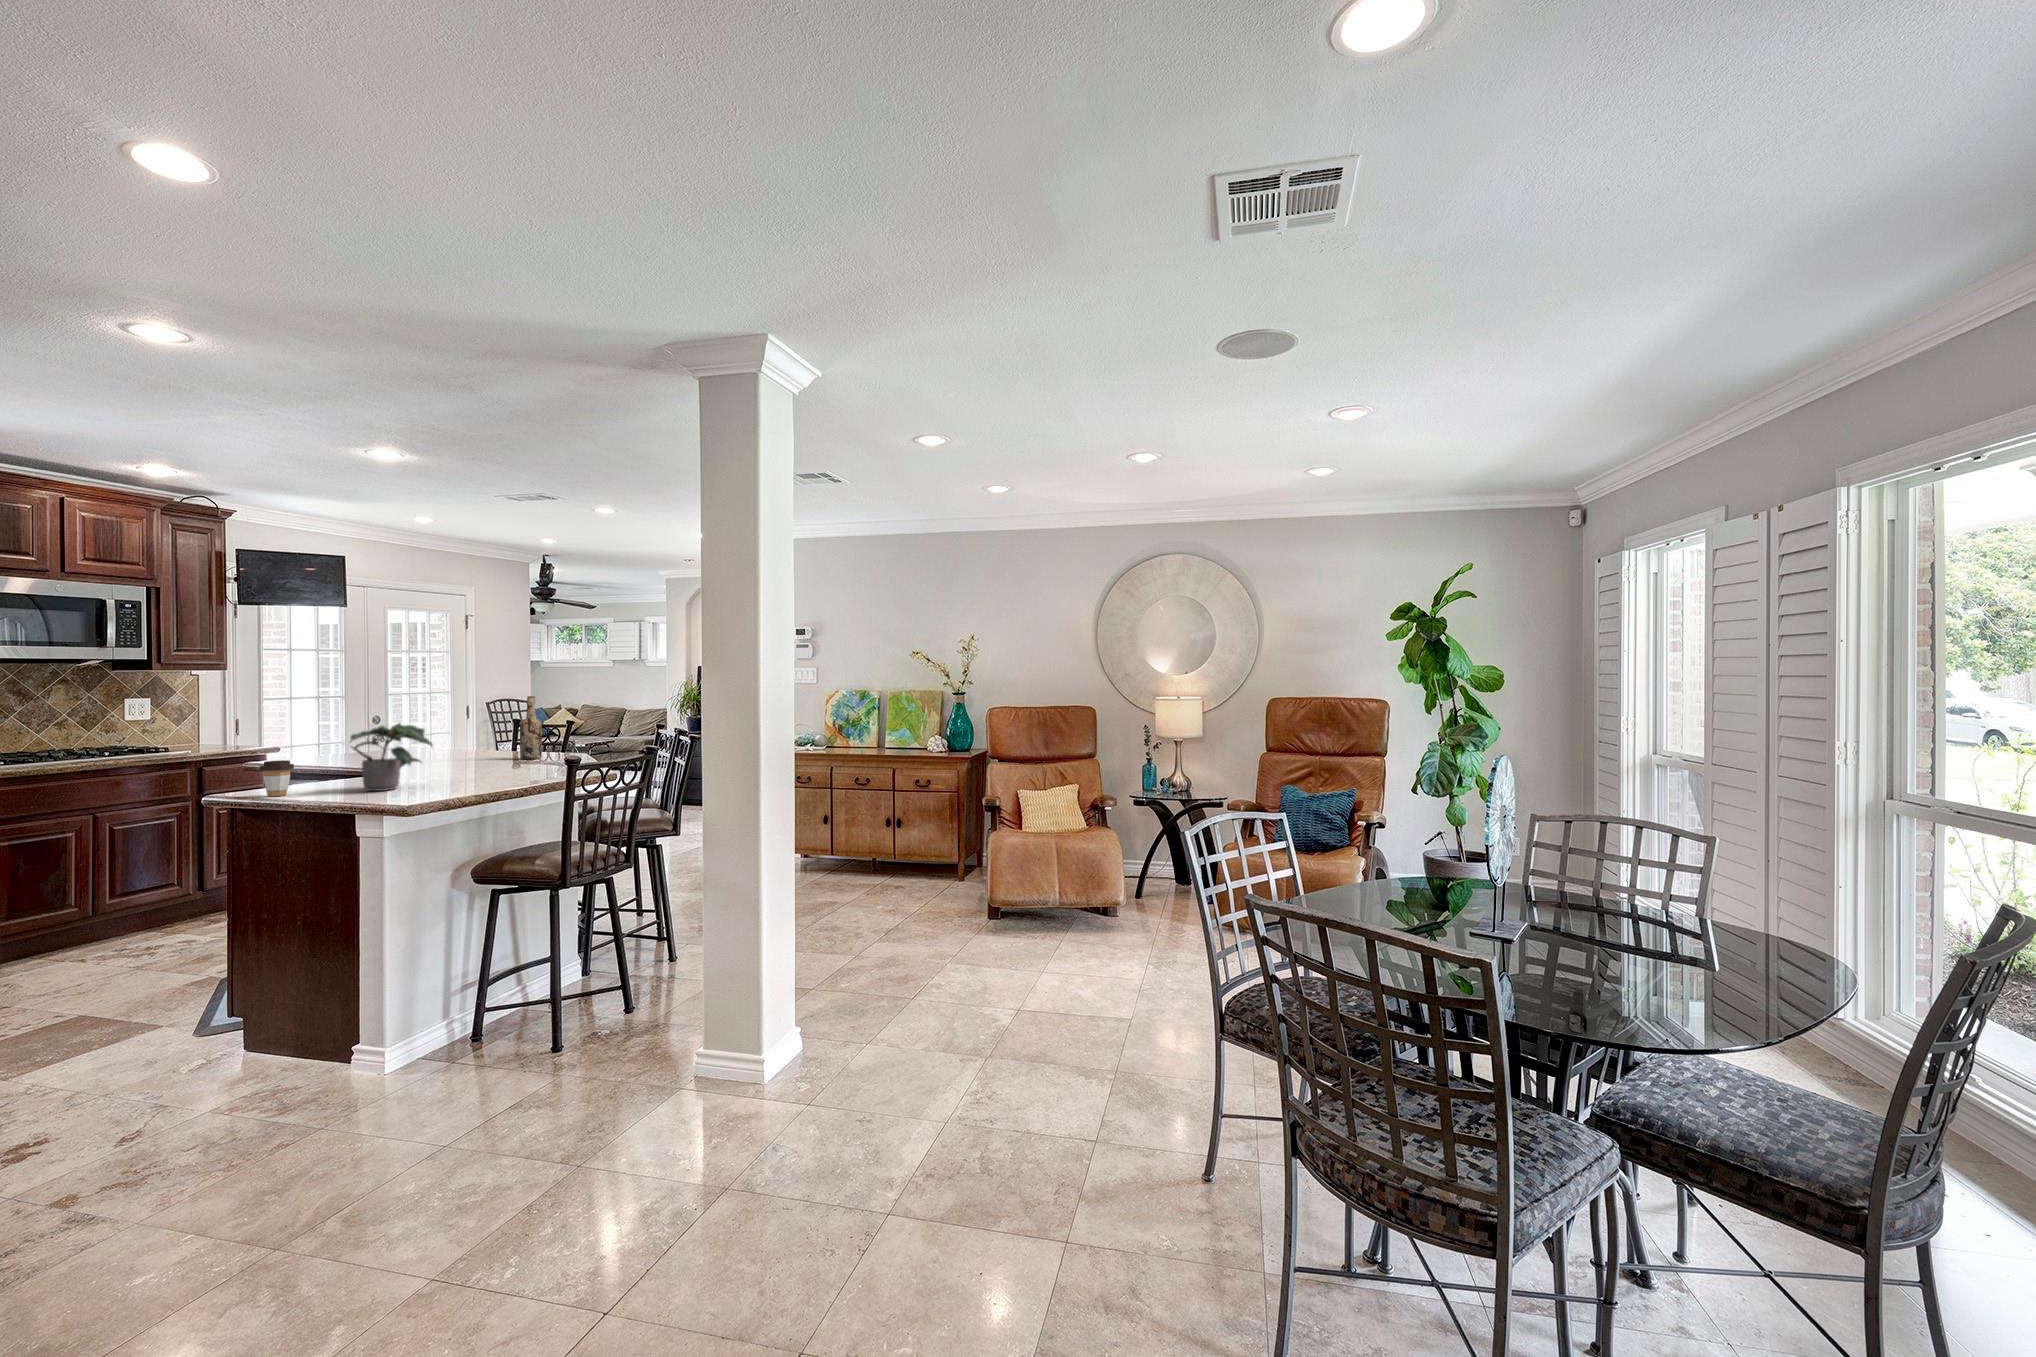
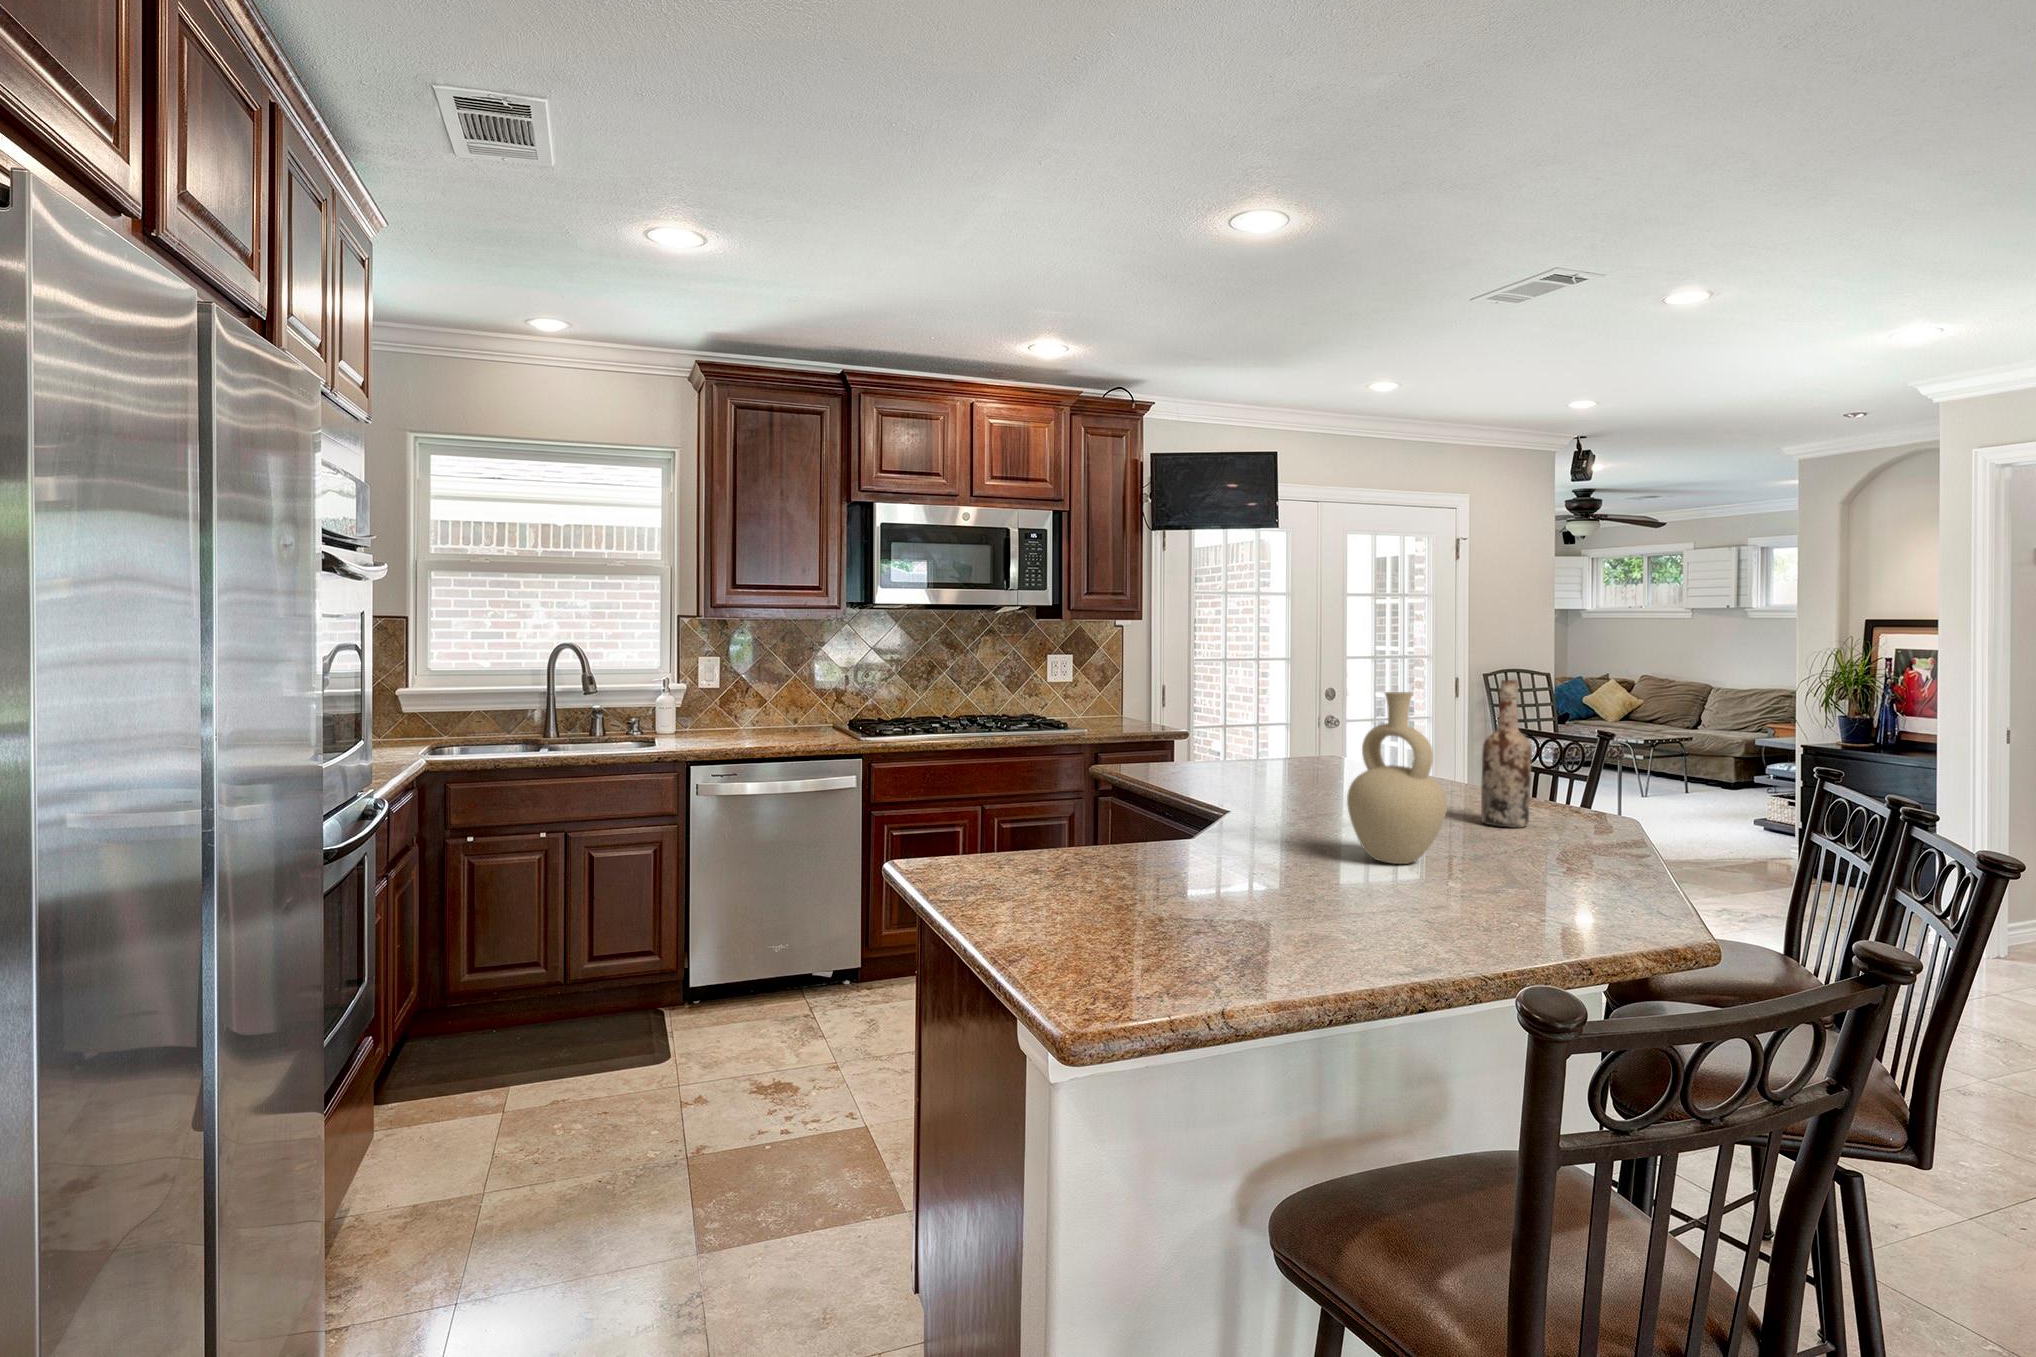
vase: none [468,700,513,771] -> present [1347,692,1447,864]
potted plant: present [350,723,433,791] -> none [1038,744,1229,915]
coffee cup: present [260,760,294,796] -> none [924,805,981,884]

